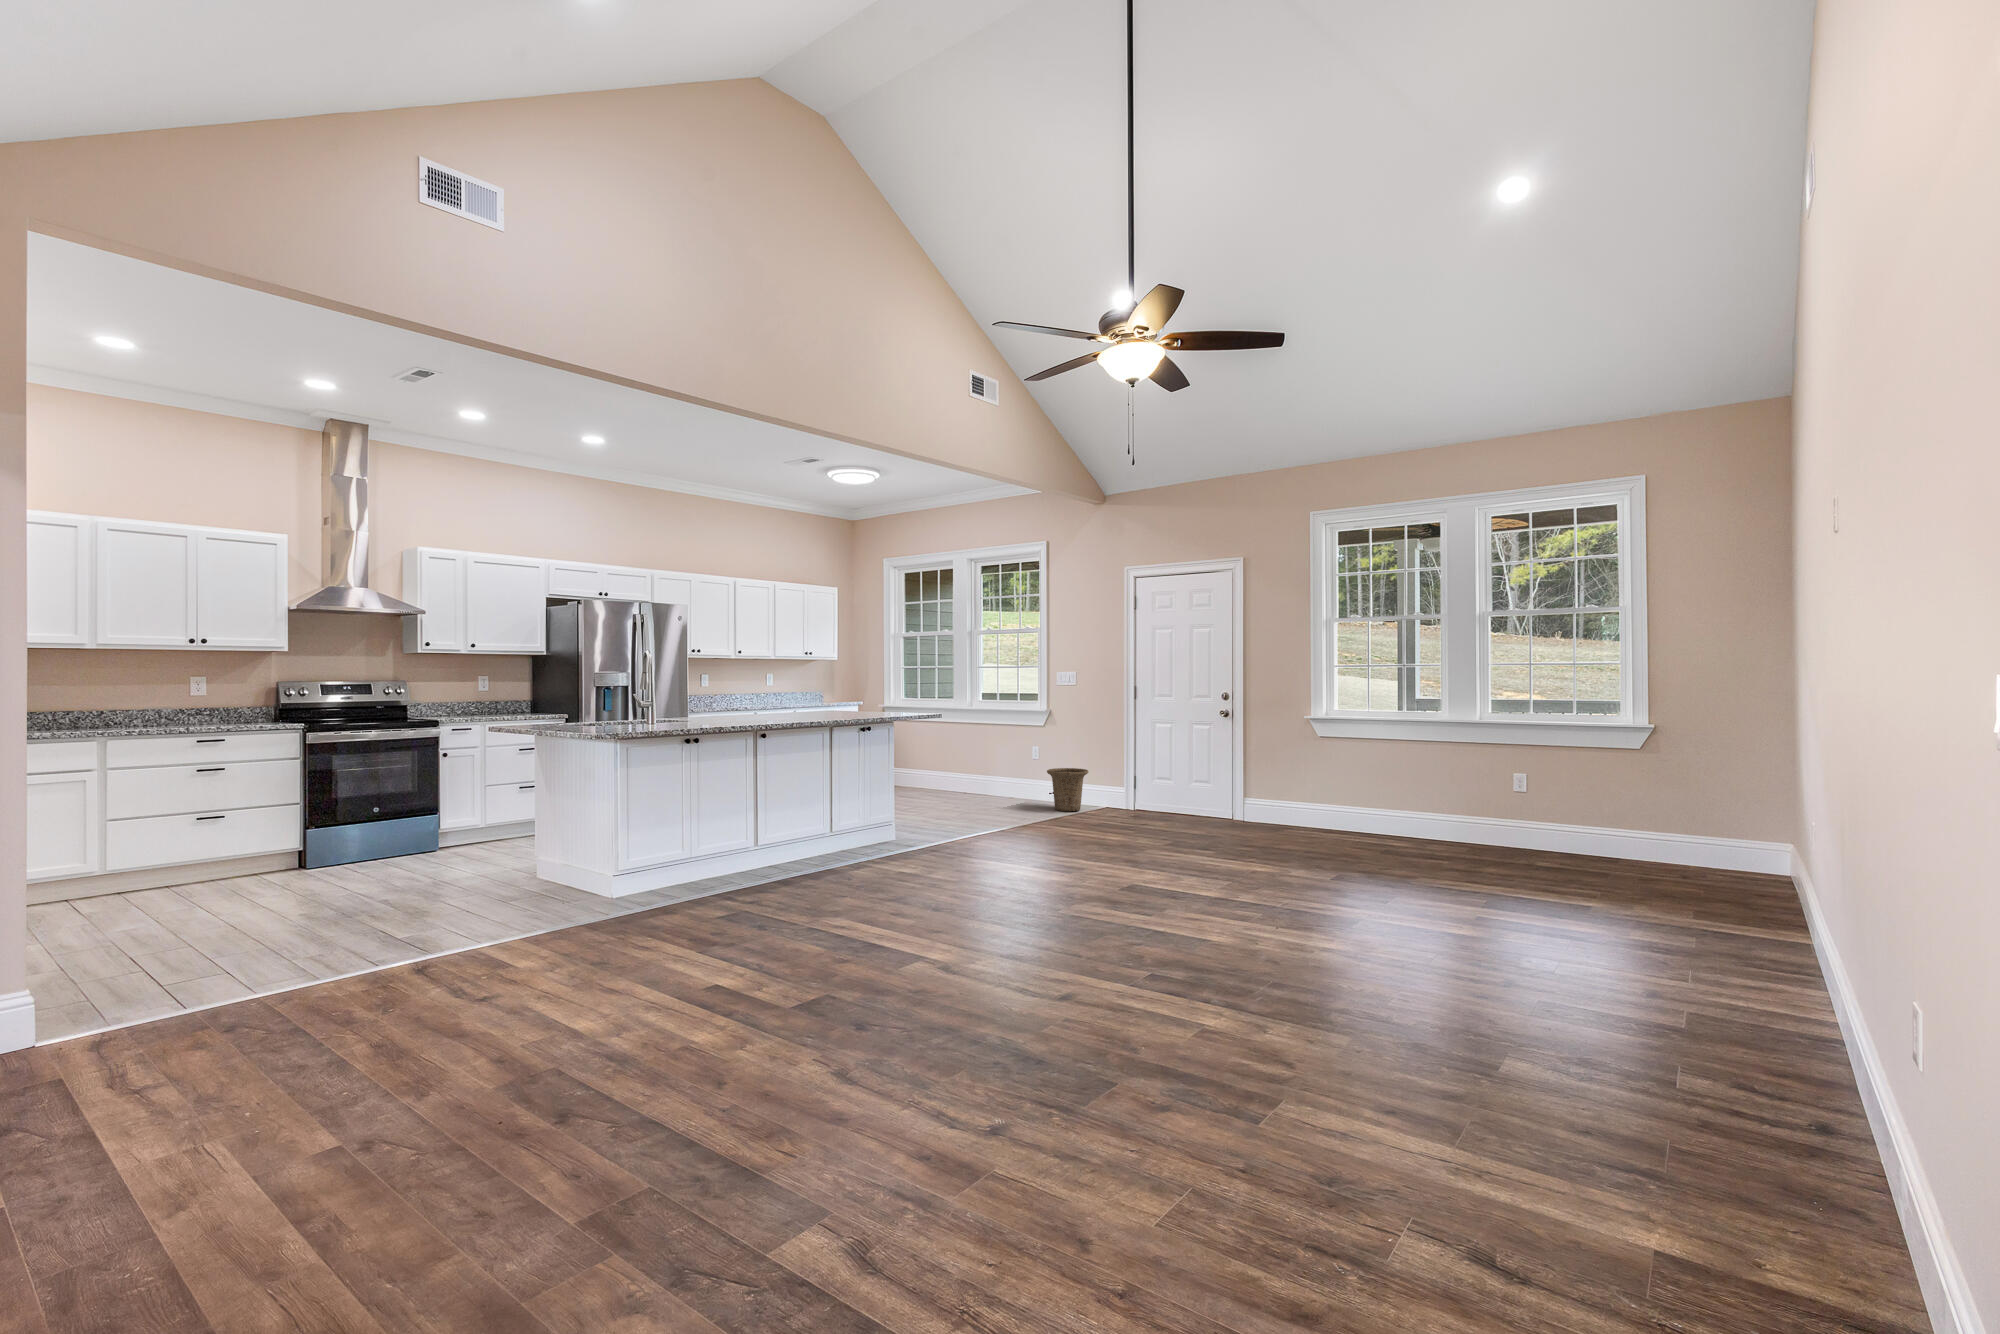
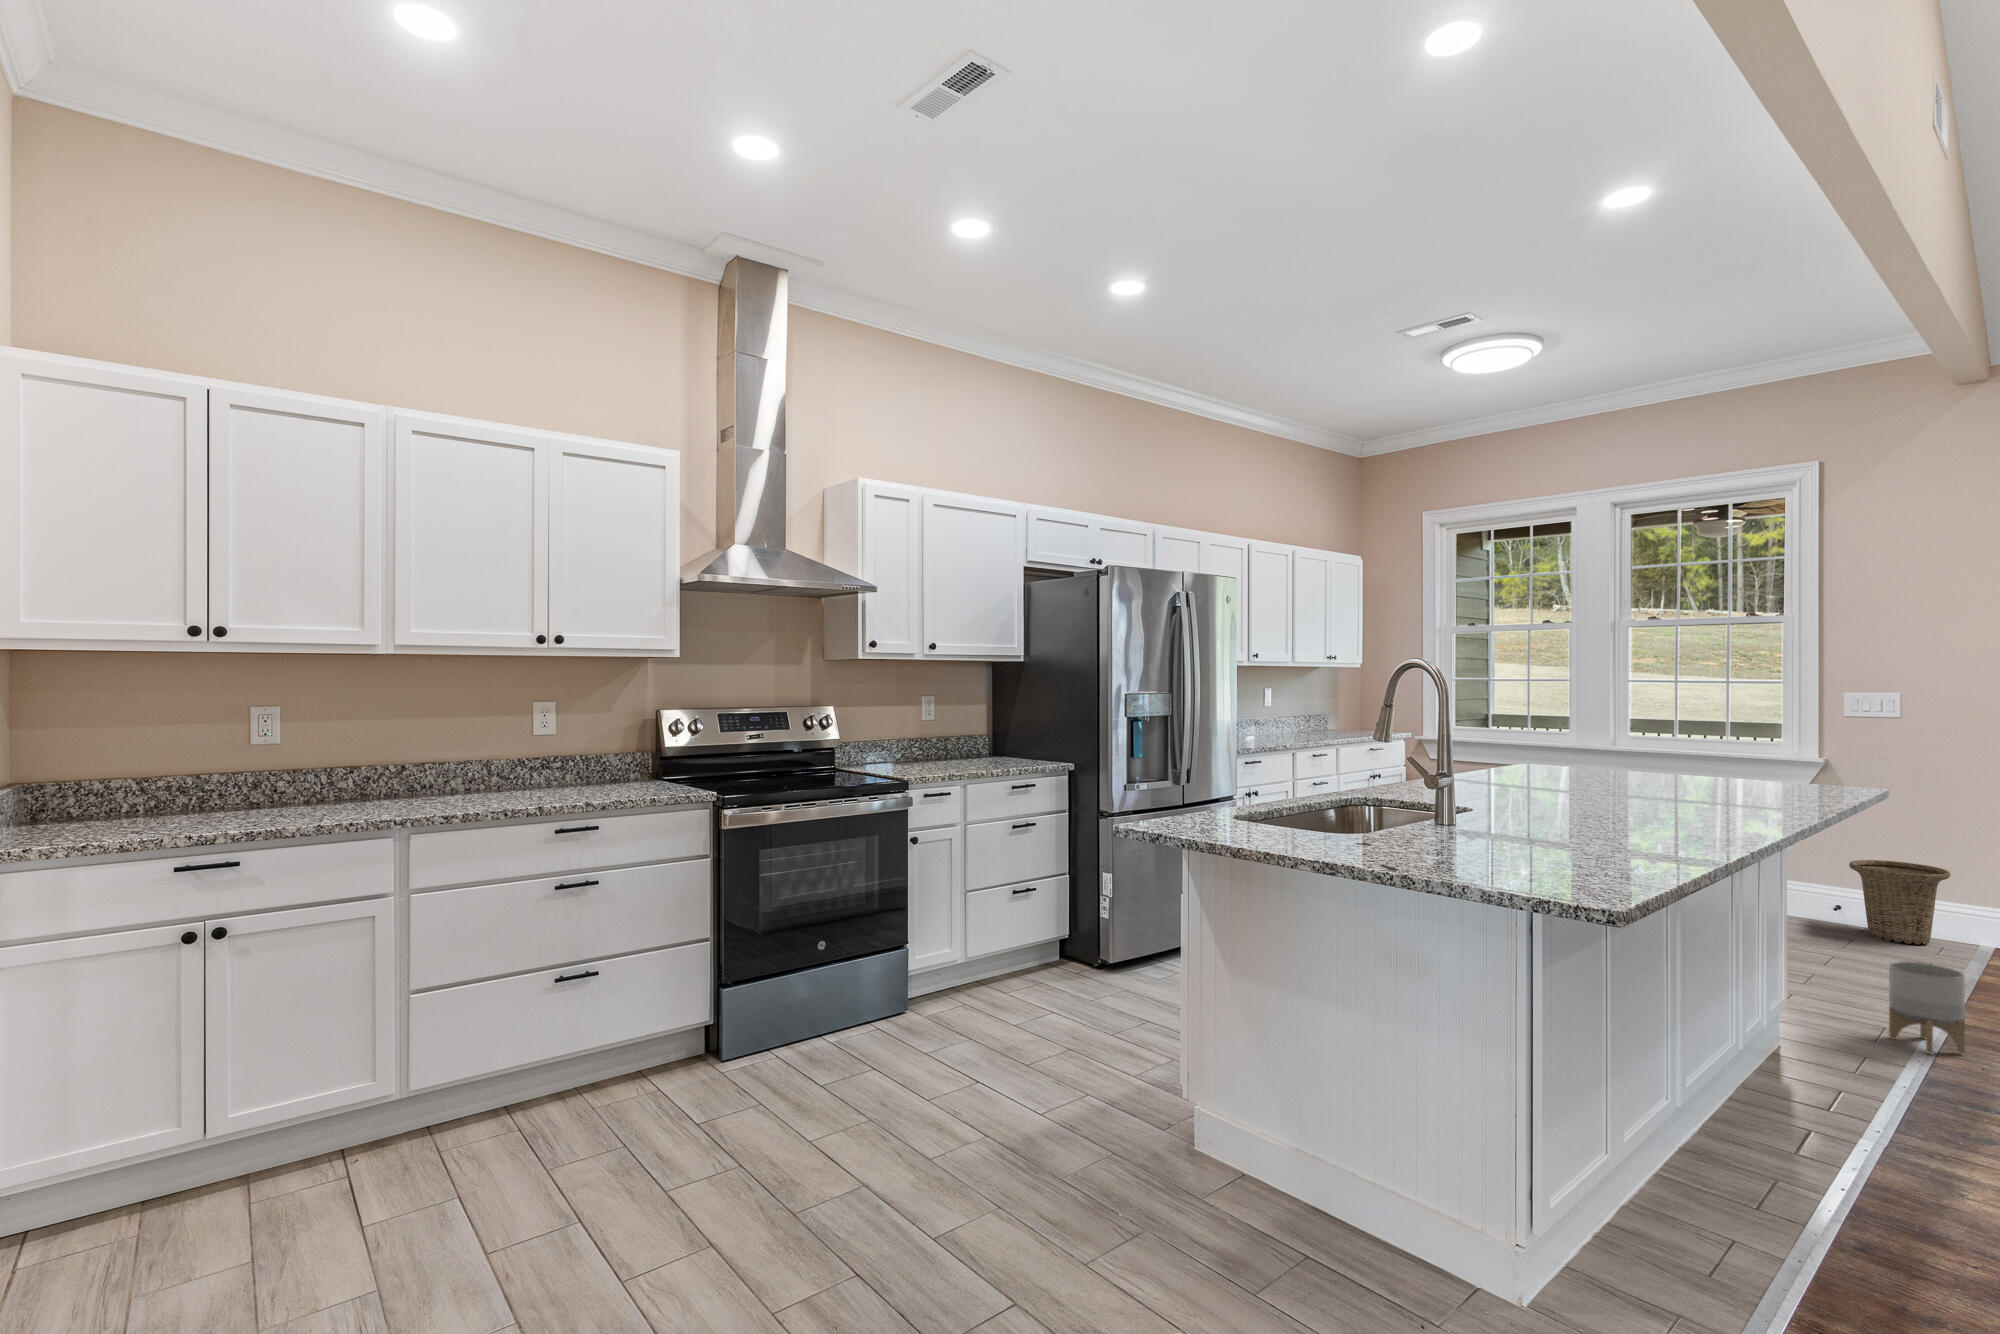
planter: none [955,804,982,845] -> present [1889,961,1965,1054]

